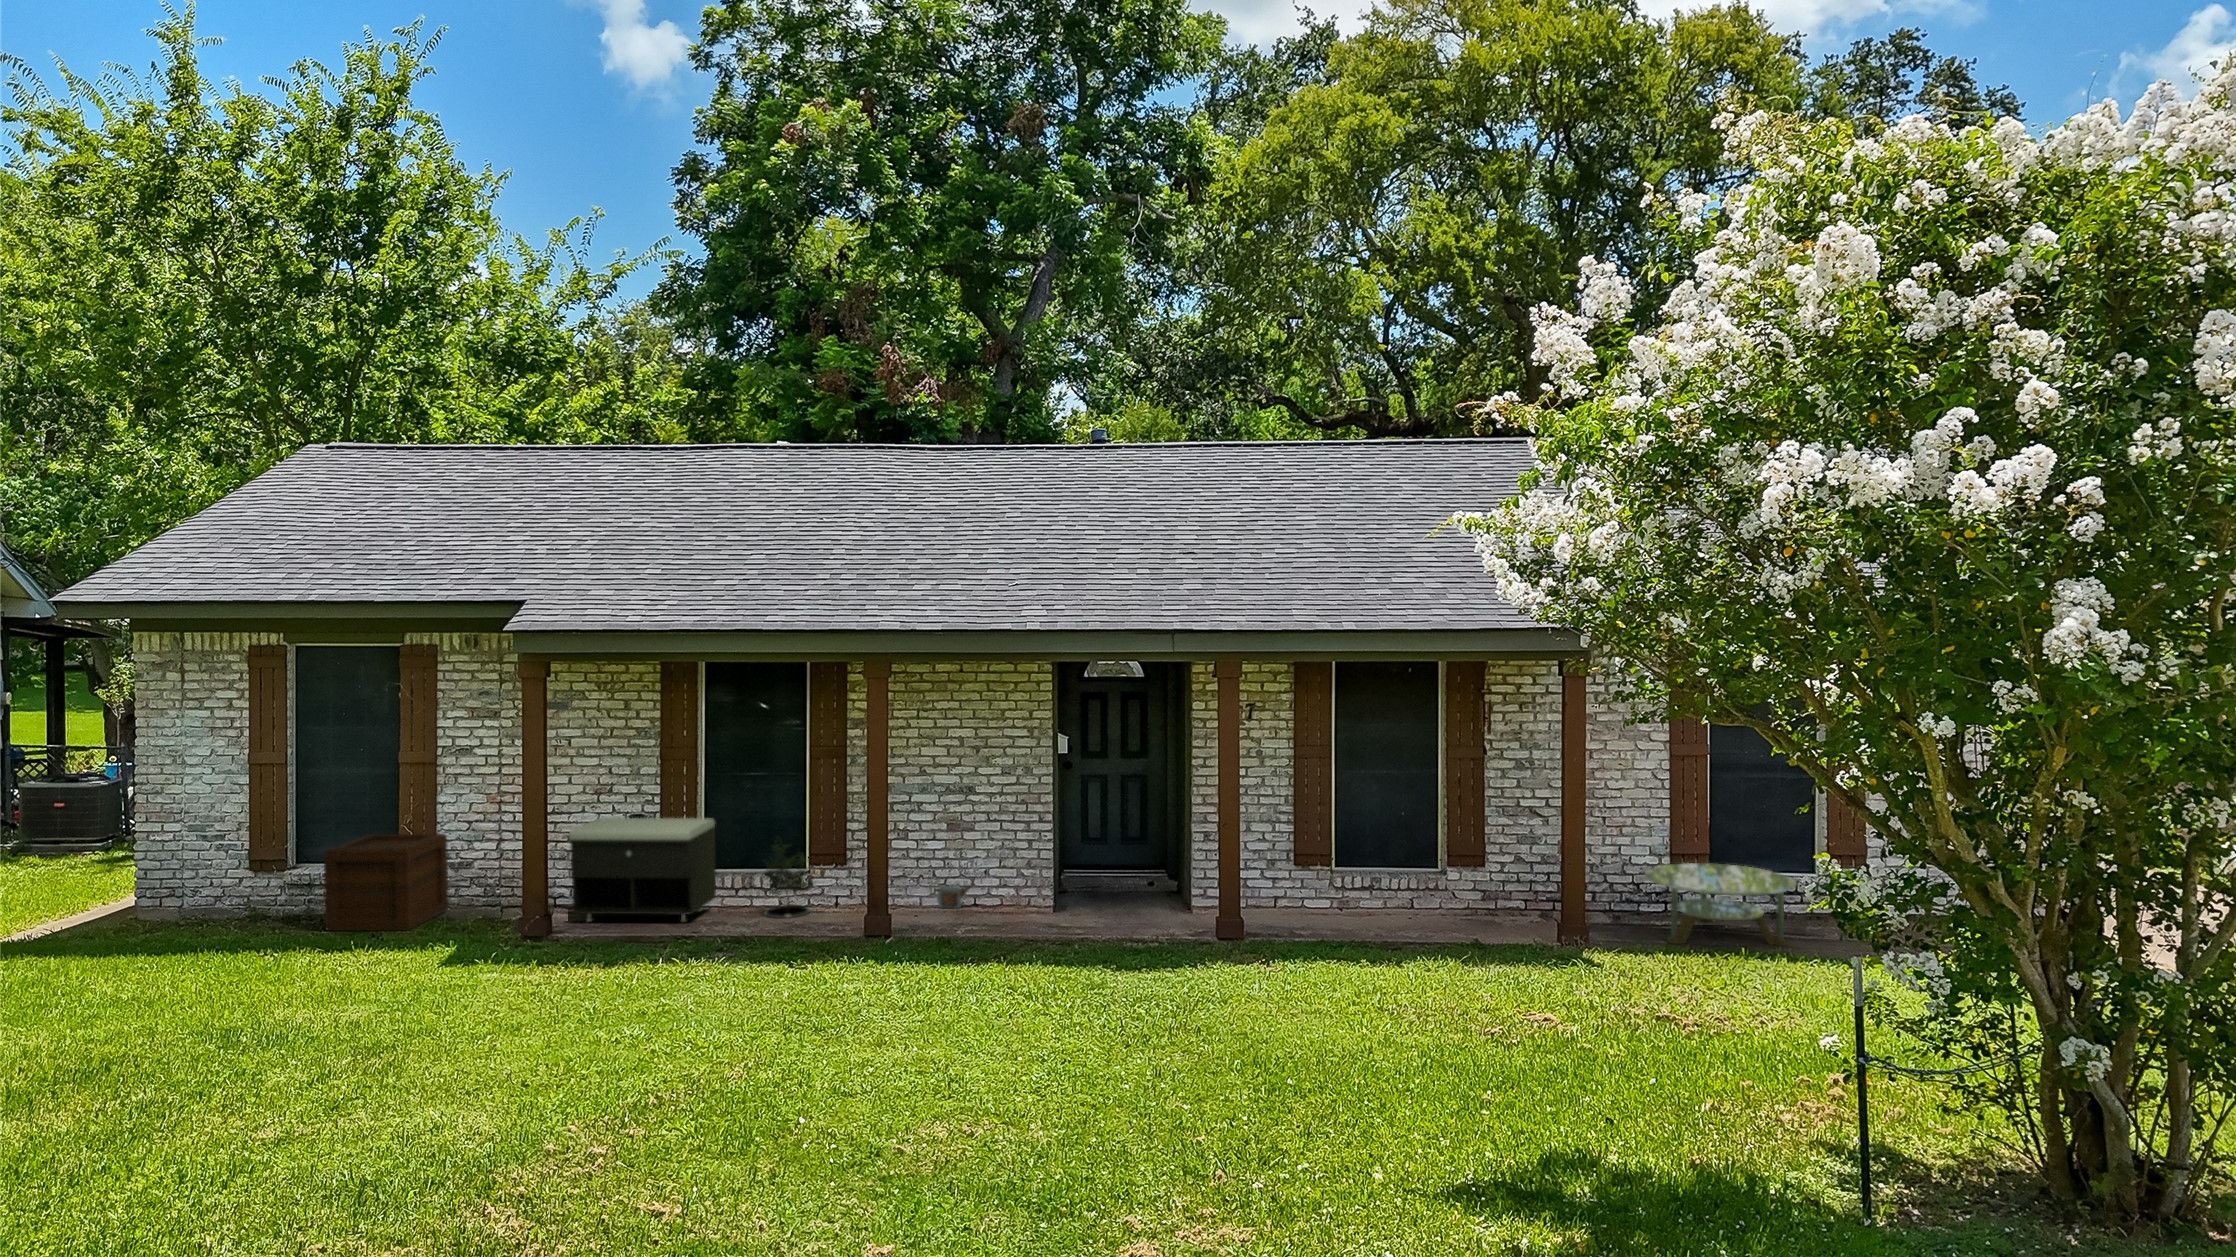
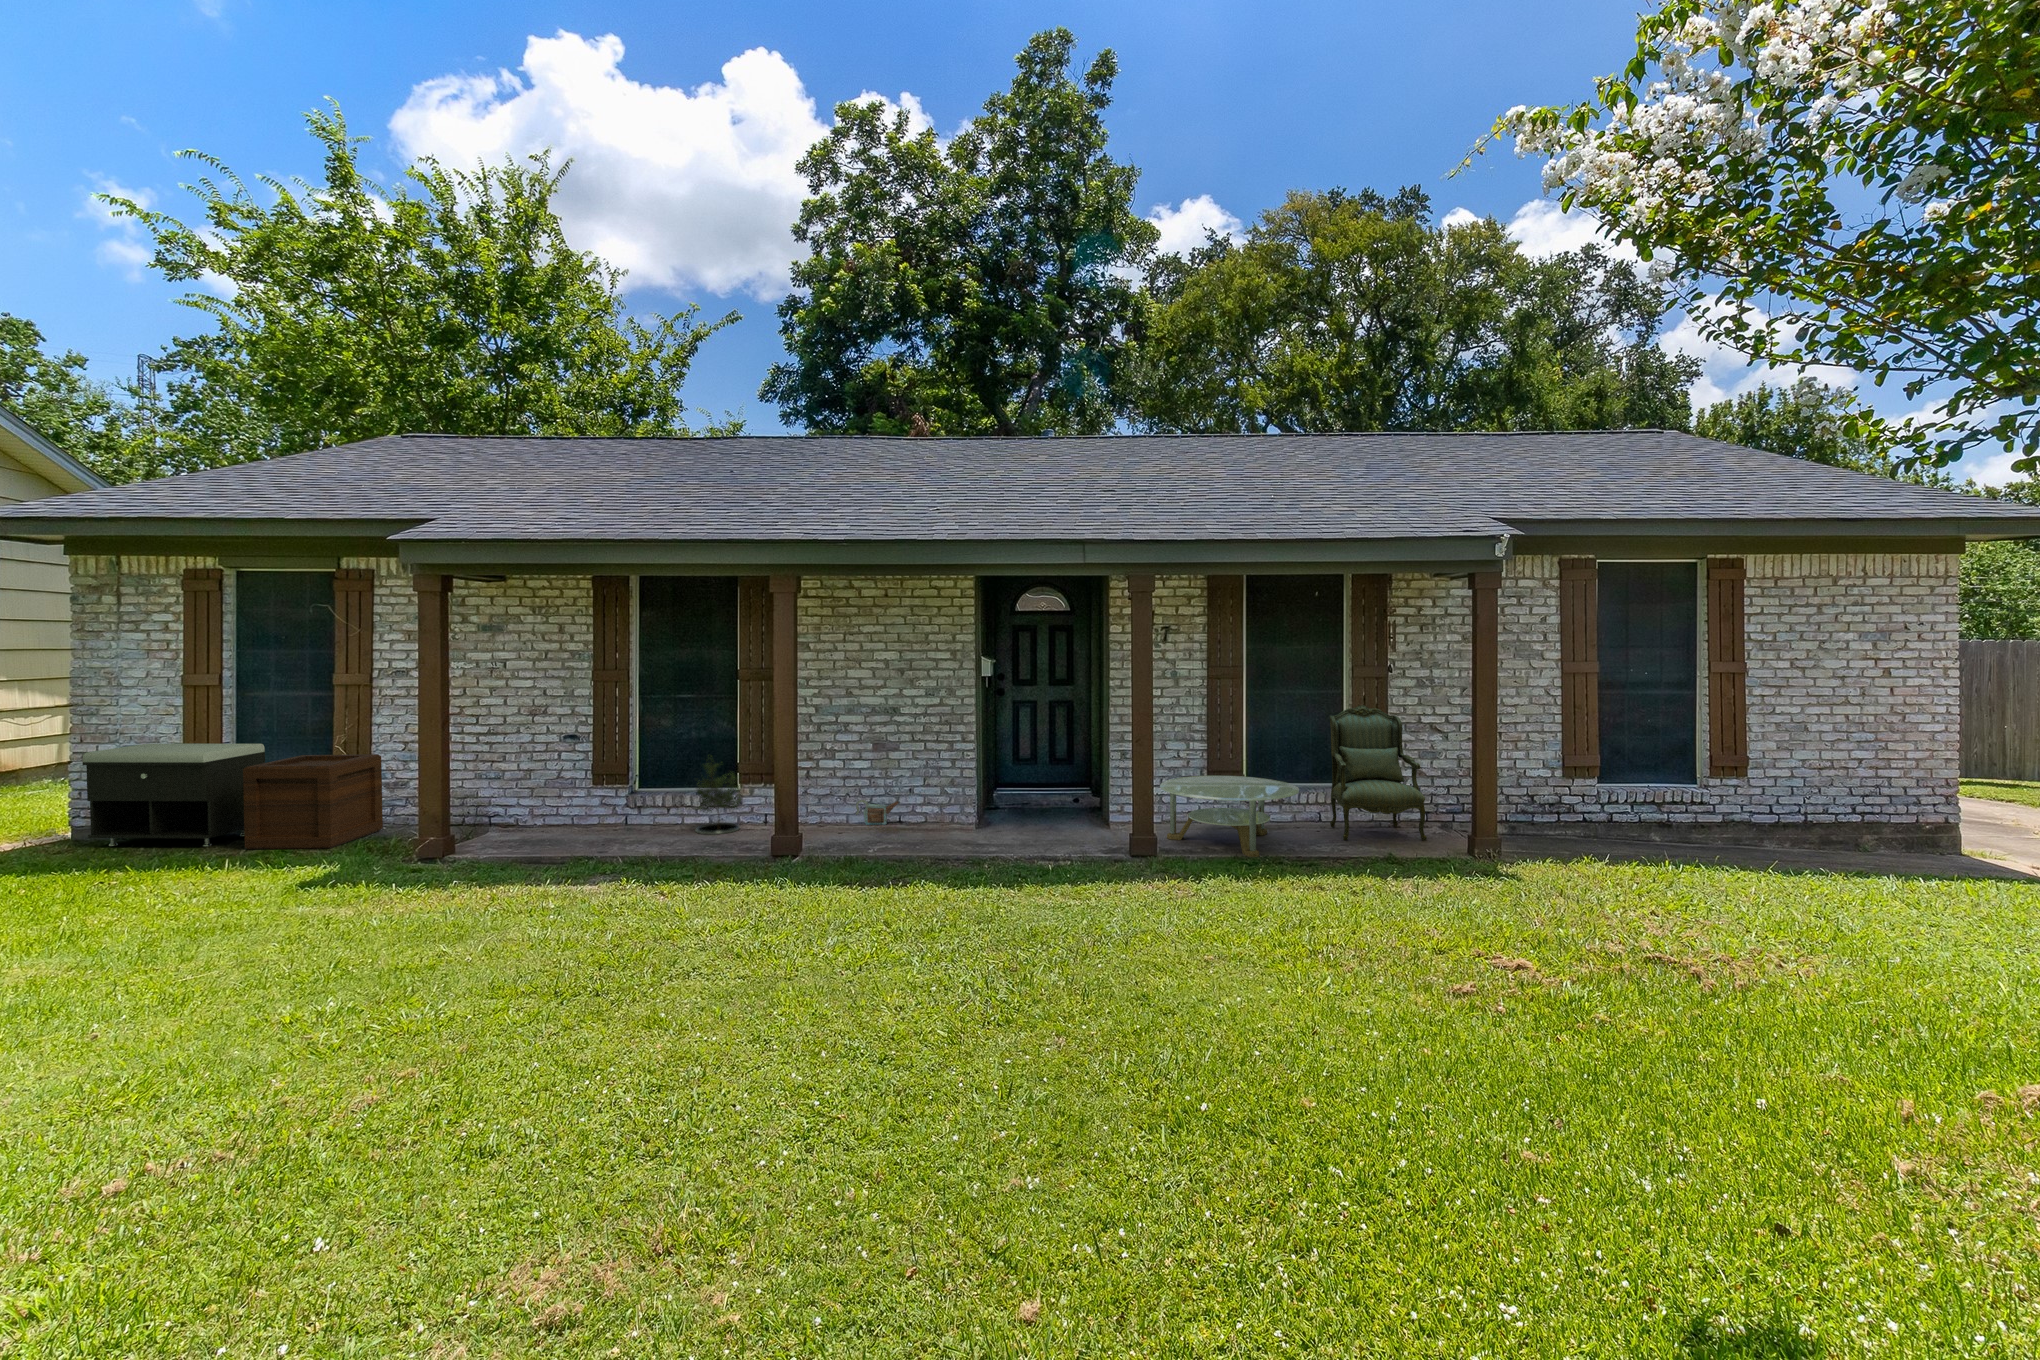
armchair: none [1424,786,1512,931] -> present [1330,705,1427,841]
storage bench: present [569,818,716,922] -> present [82,744,265,847]
round table: present [1645,863,1796,946] -> present [1160,775,1299,857]

